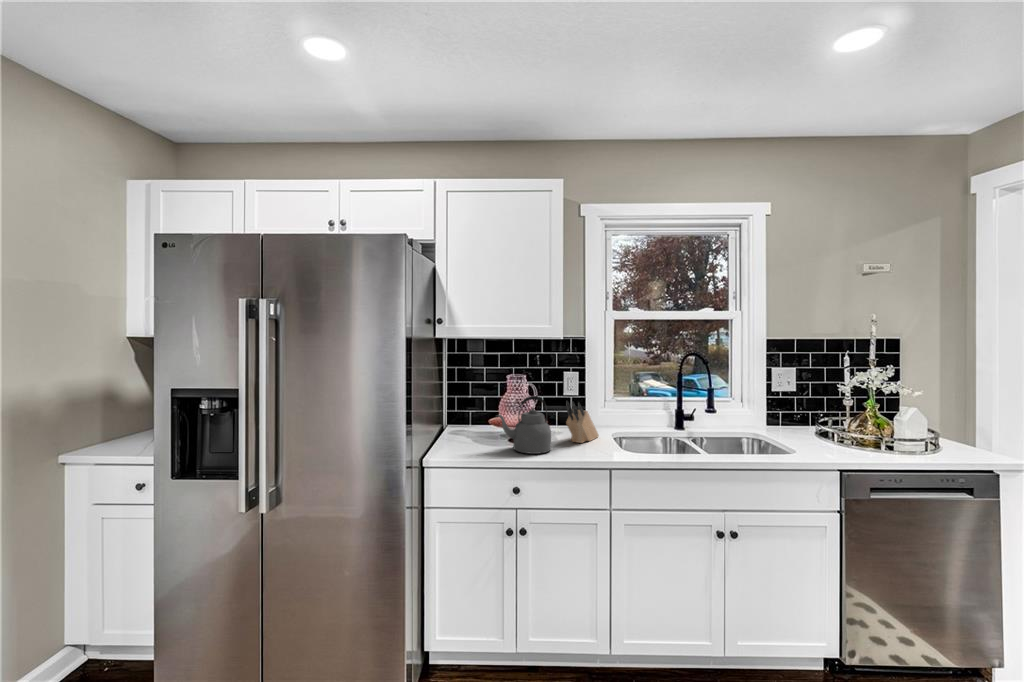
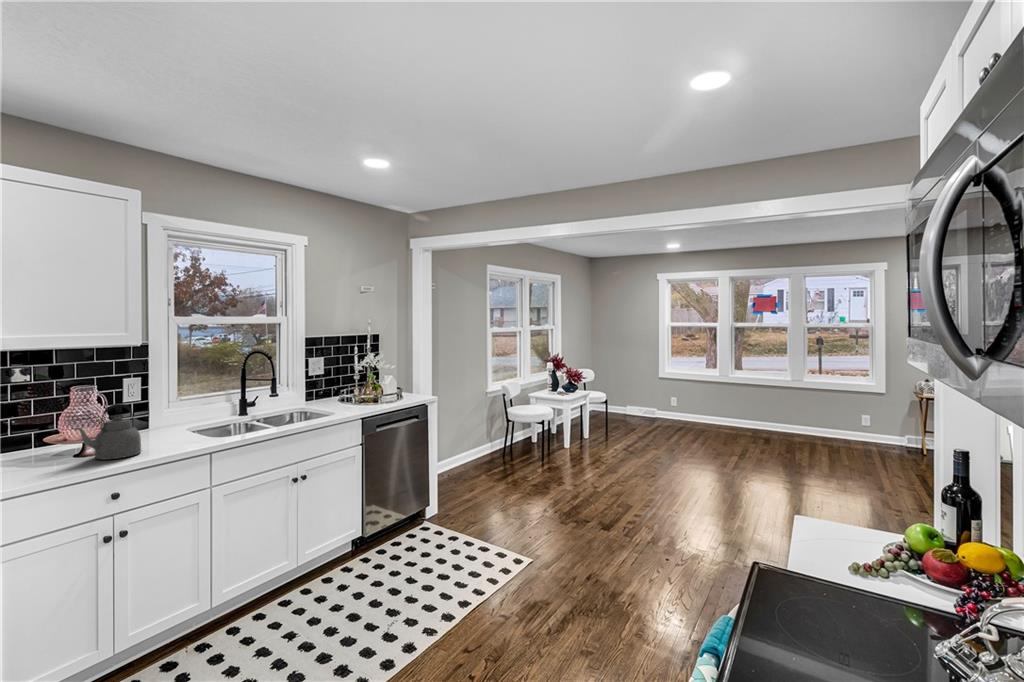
knife block: present [566,401,599,443] -> none [147,404,176,442]

